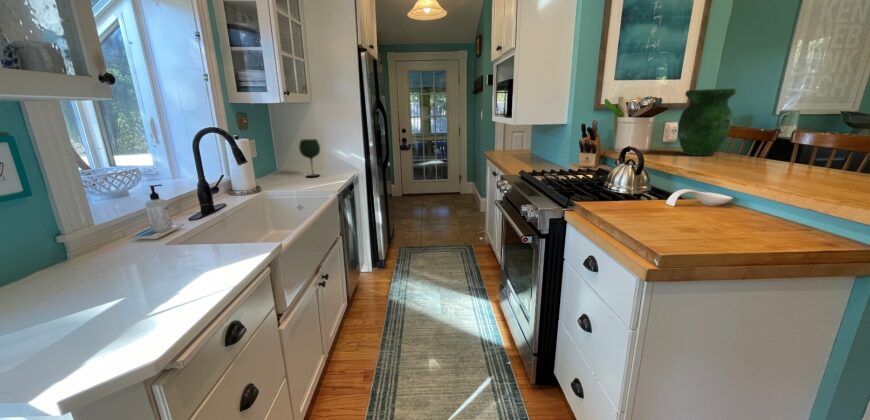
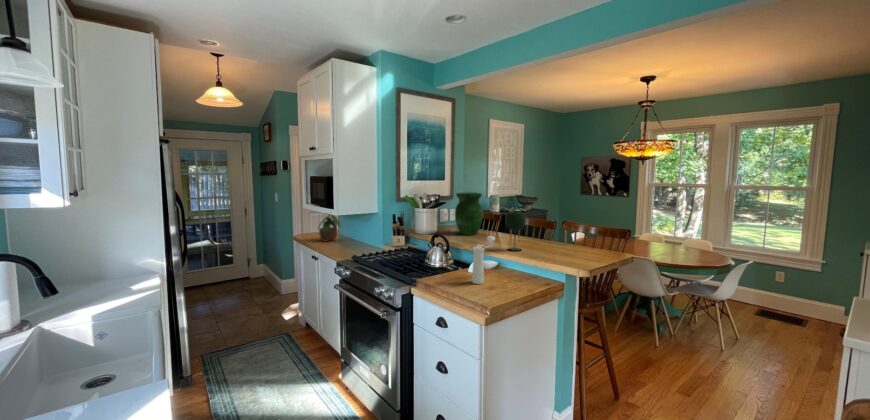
potted plant: none [500,111,529,158] -> present [318,214,340,242]
wine glass: present [299,139,320,177] -> present [505,212,526,251]
pepper mill: none [663,145,727,221] -> present [472,236,495,284]

